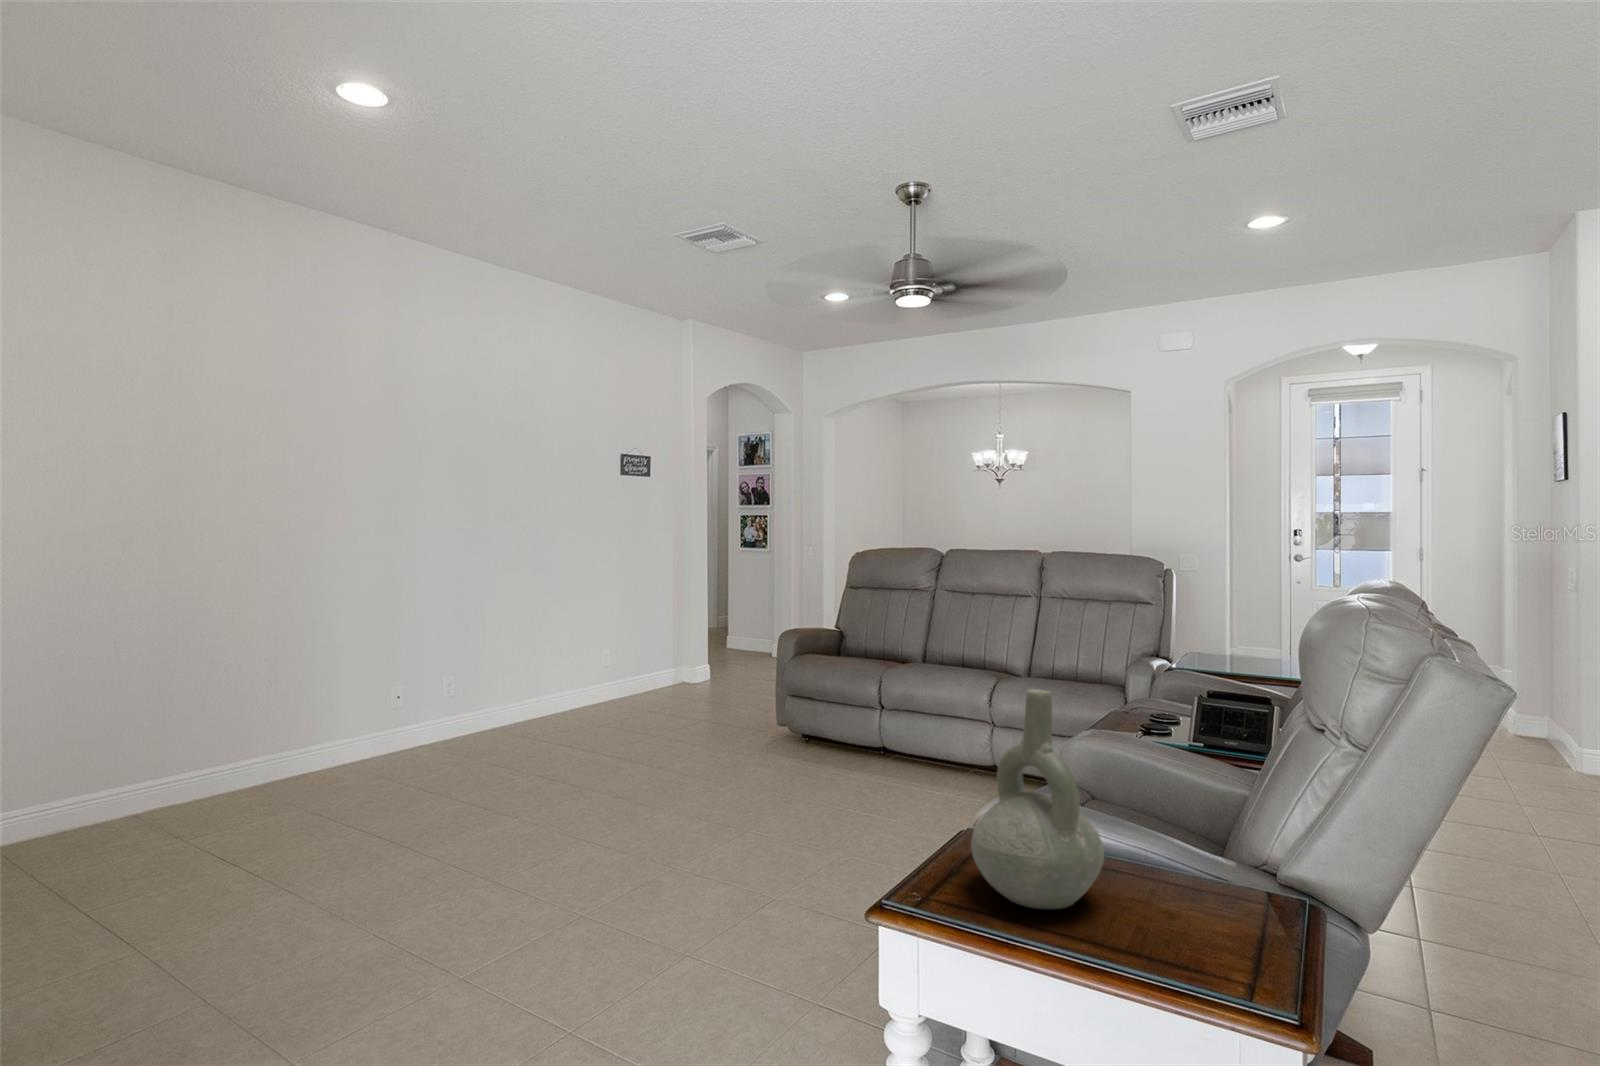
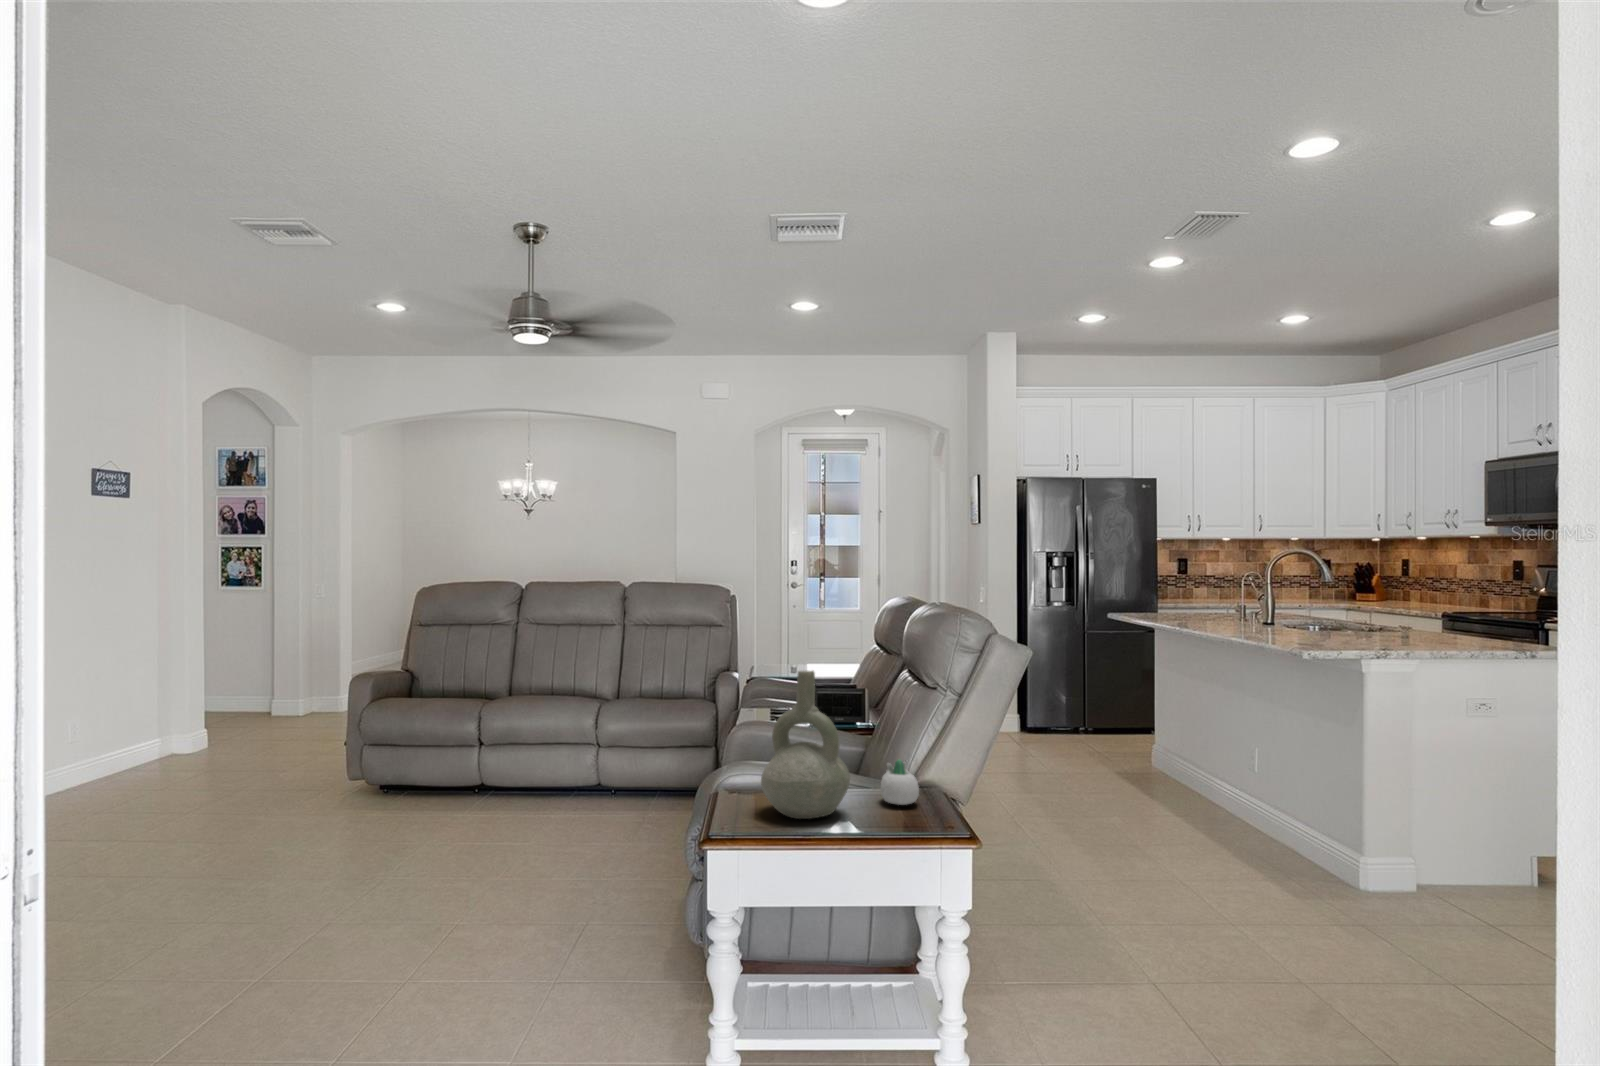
succulent planter: none [1171,841,1236,917] -> present [881,759,919,805]

